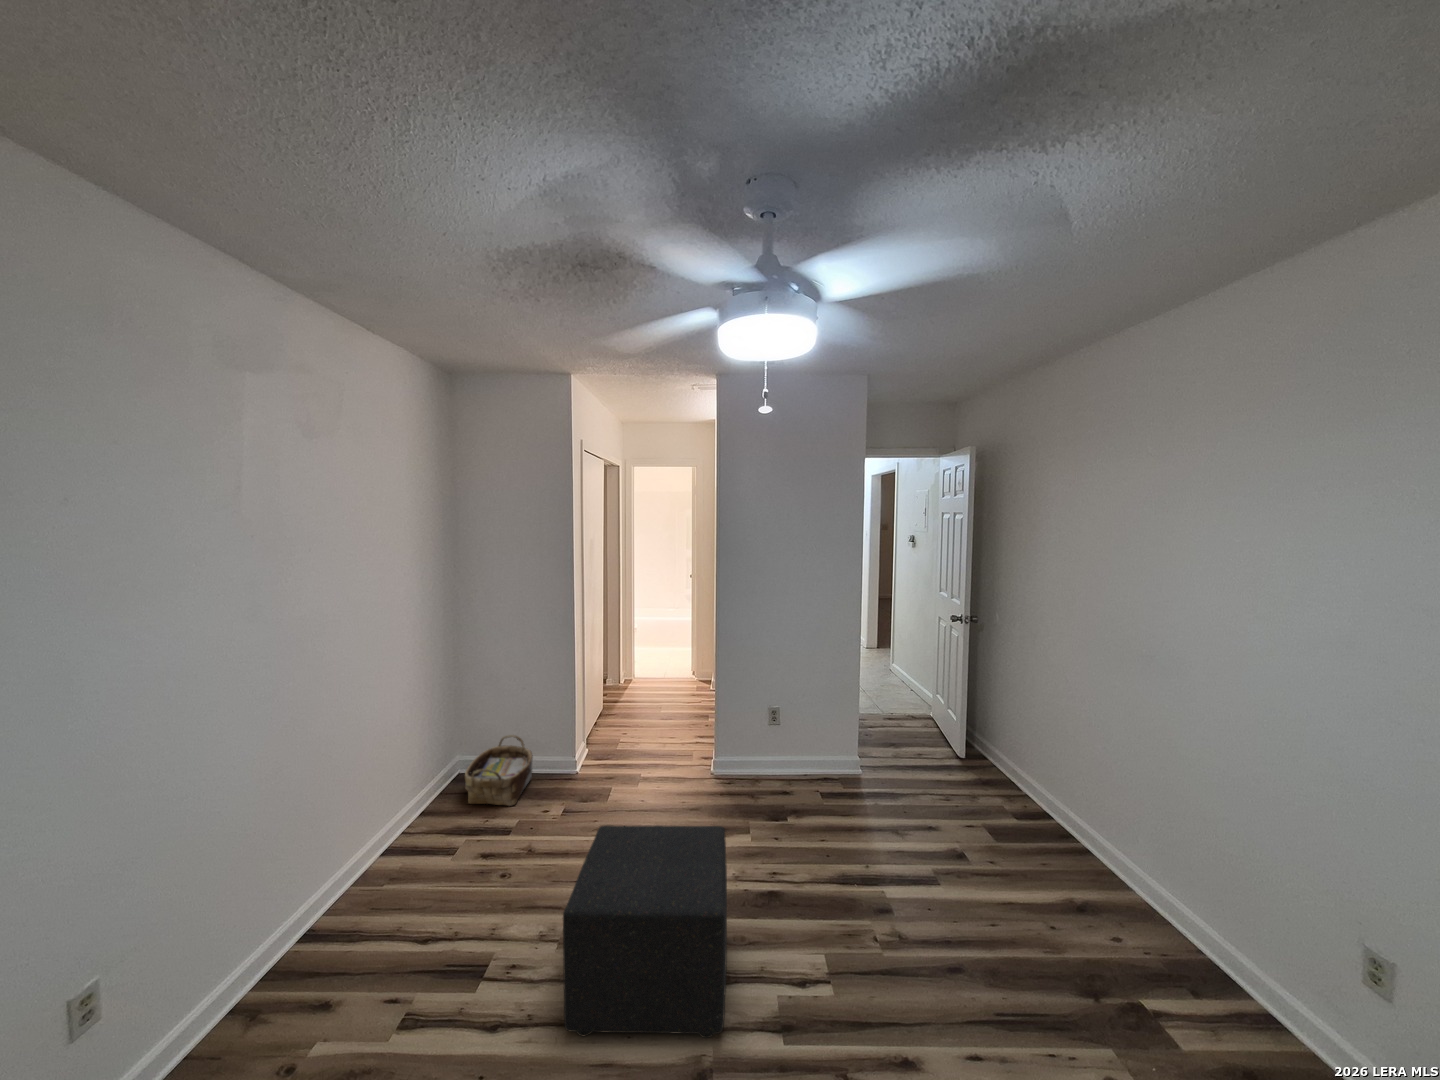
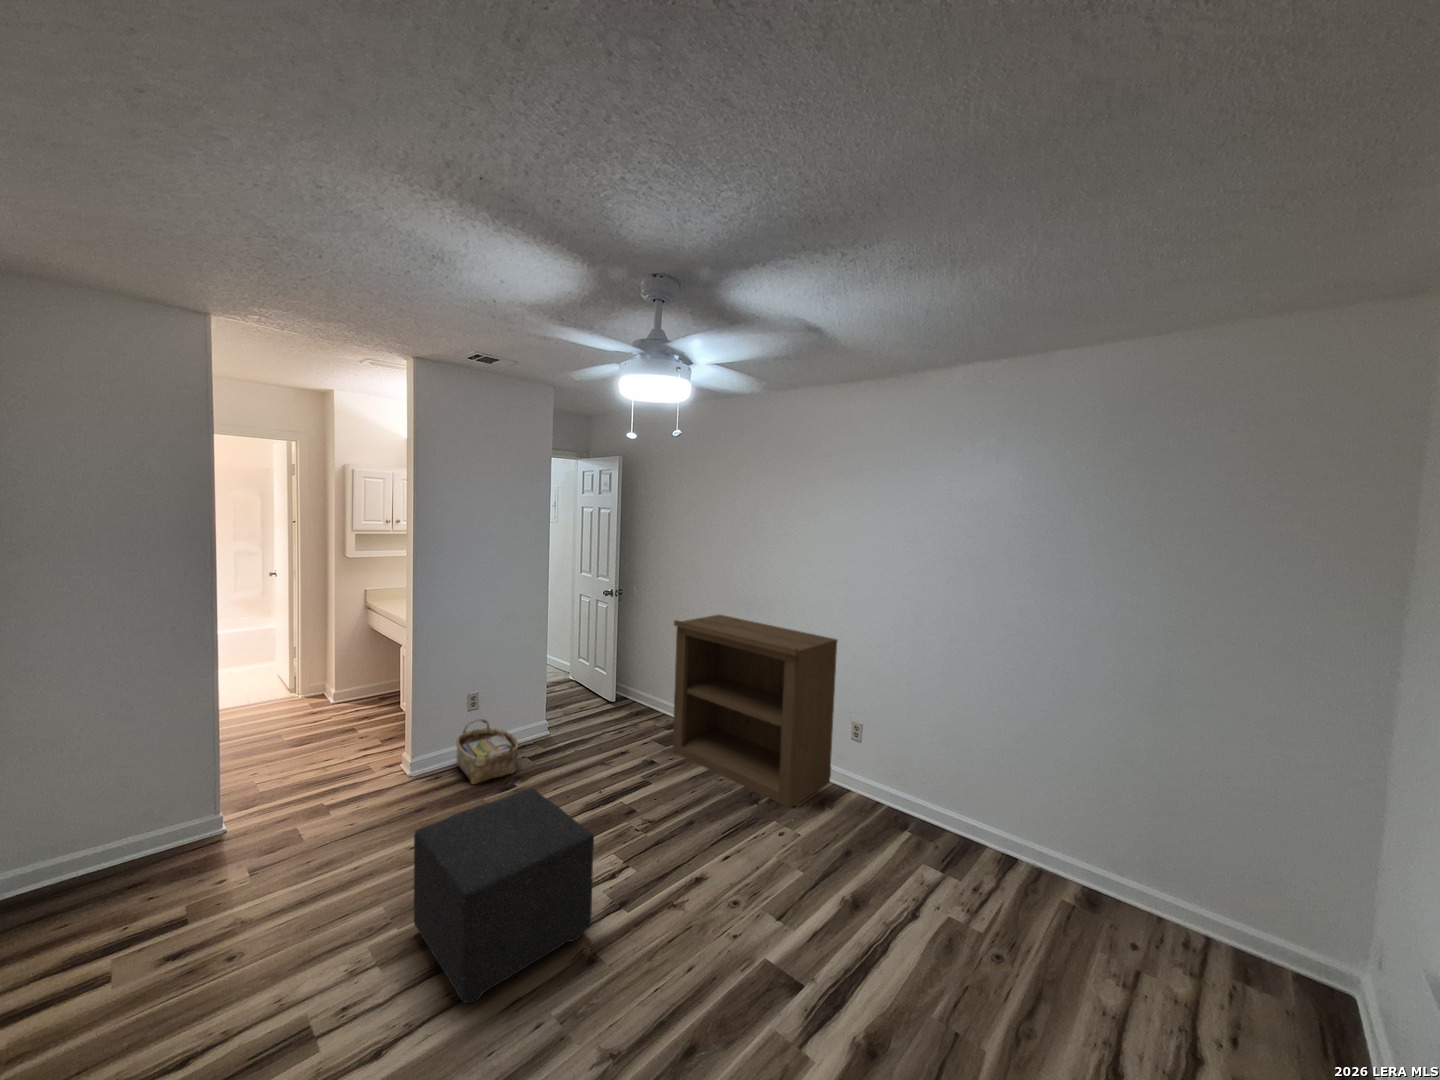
bookshelf: none [999,664,1318,1045] -> present [673,615,837,808]
woven basket: present [465,735,533,806] -> present [456,719,518,784]

